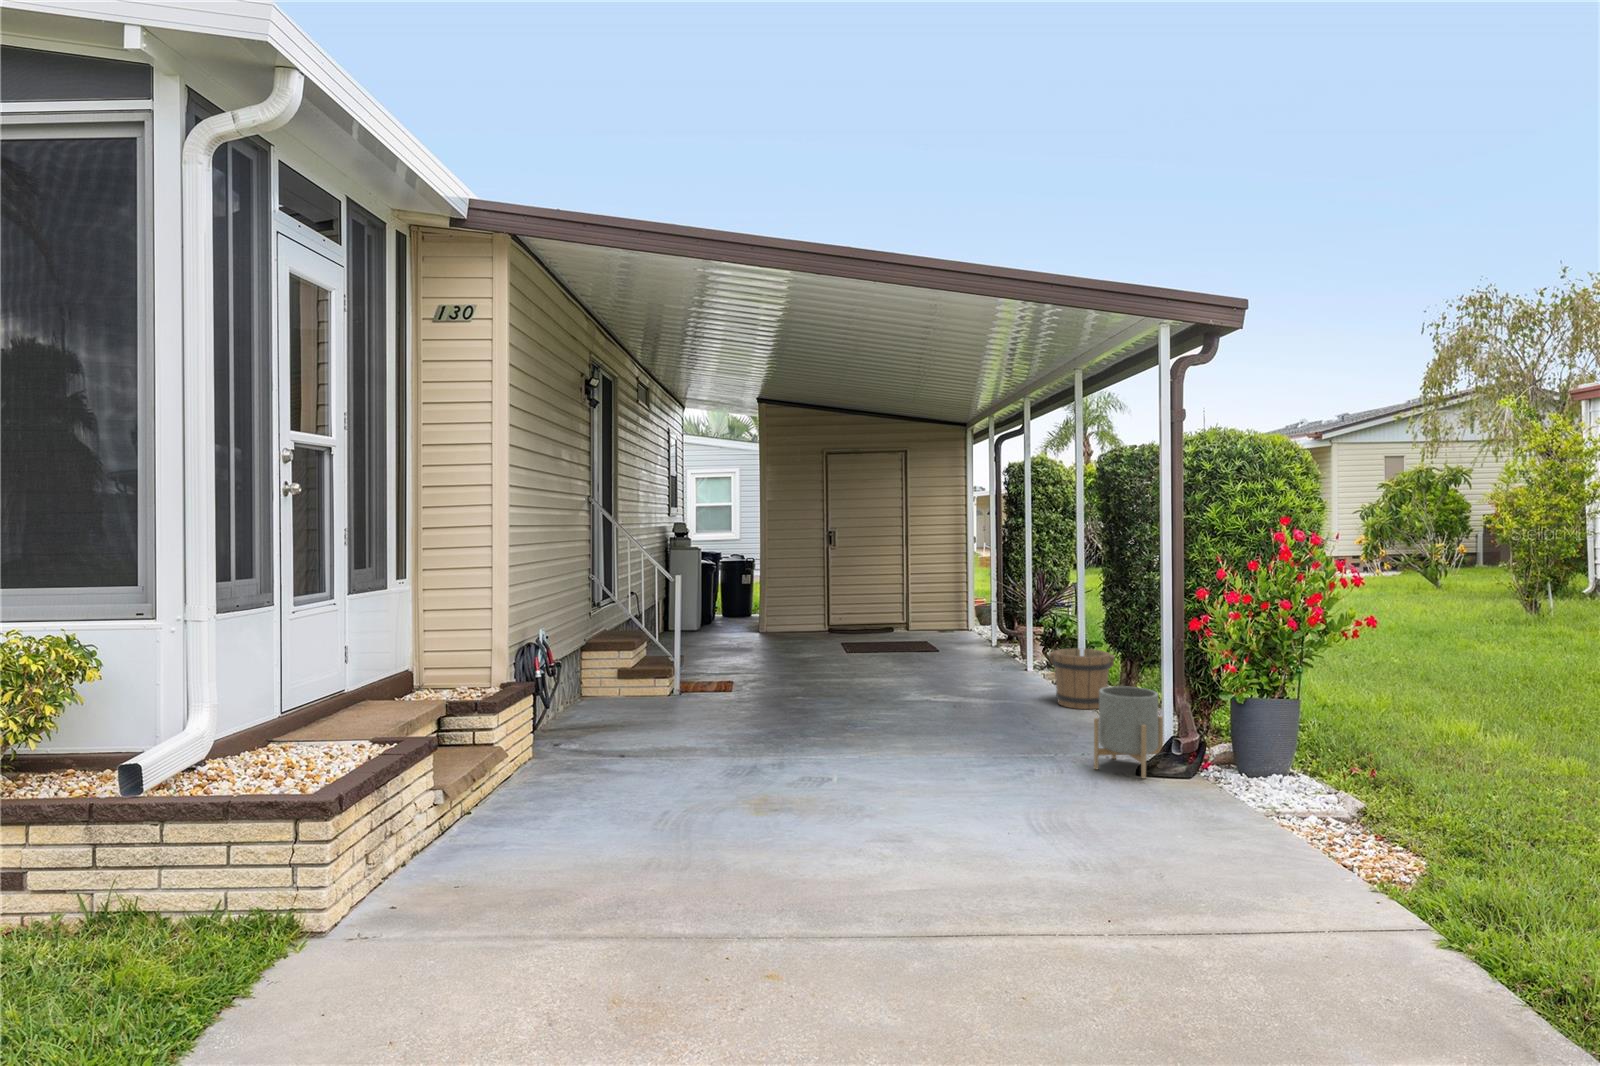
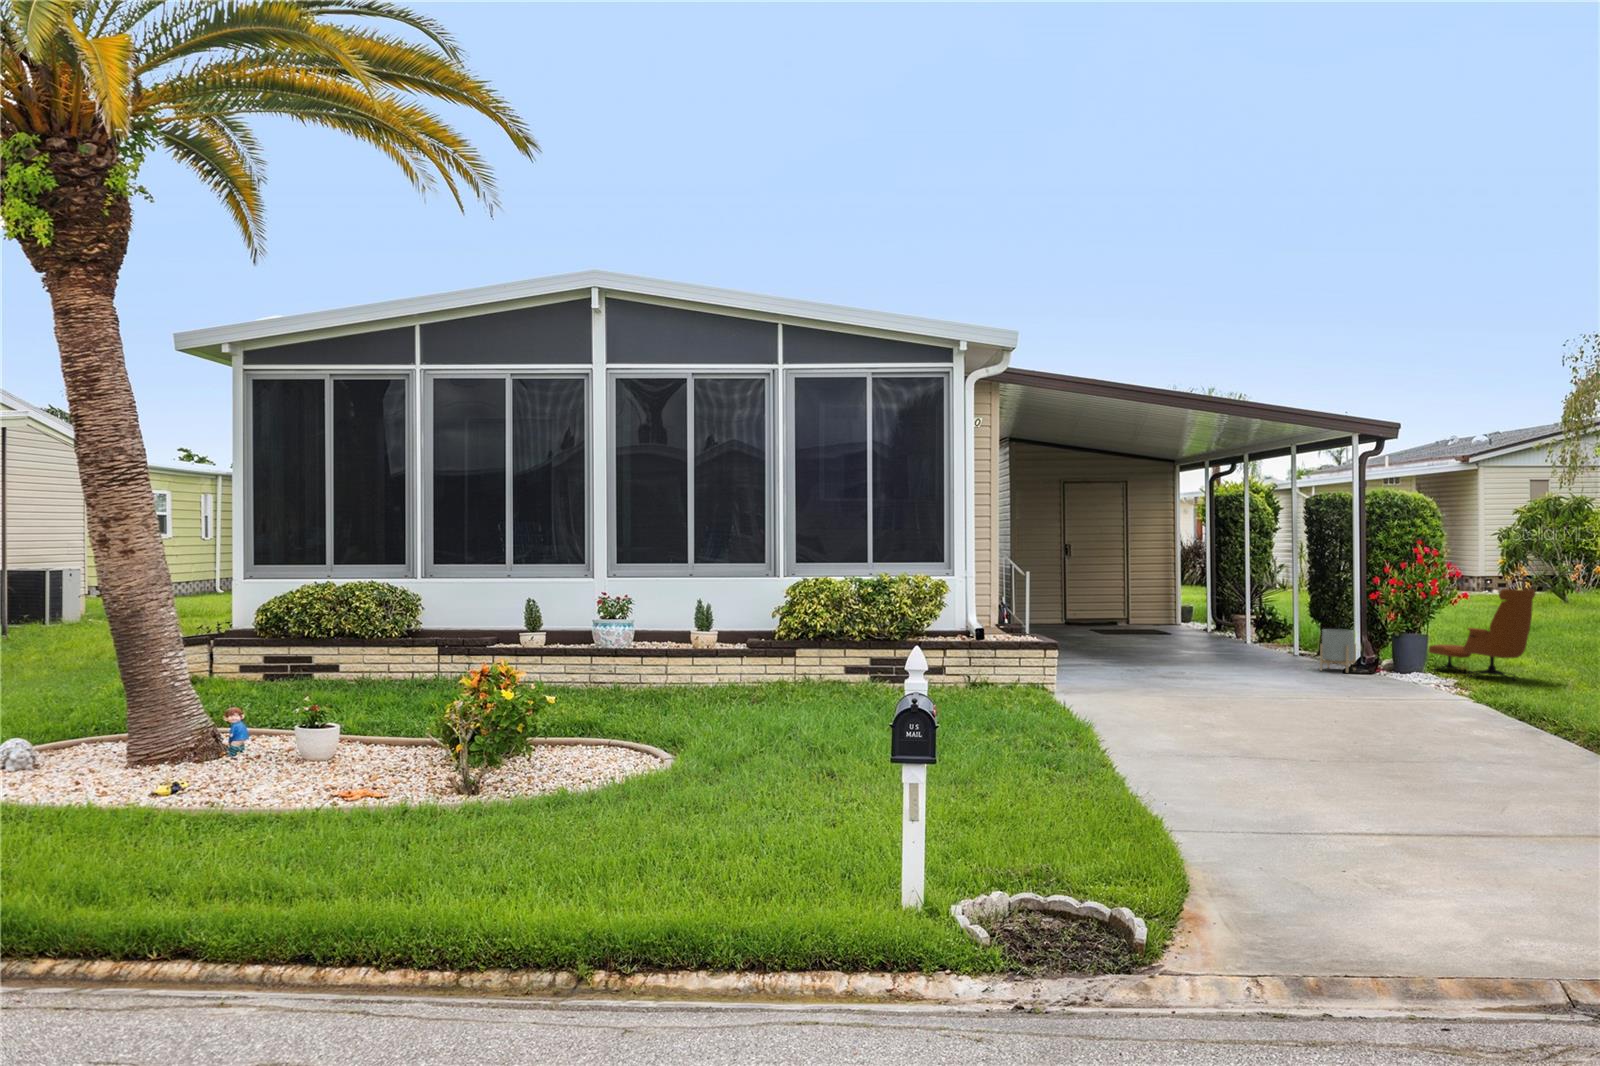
lounge chair: none [1302,618,1544,819] -> present [1429,589,1536,681]
bucket: present [1049,648,1115,709] -> none [1277,620,1319,655]

